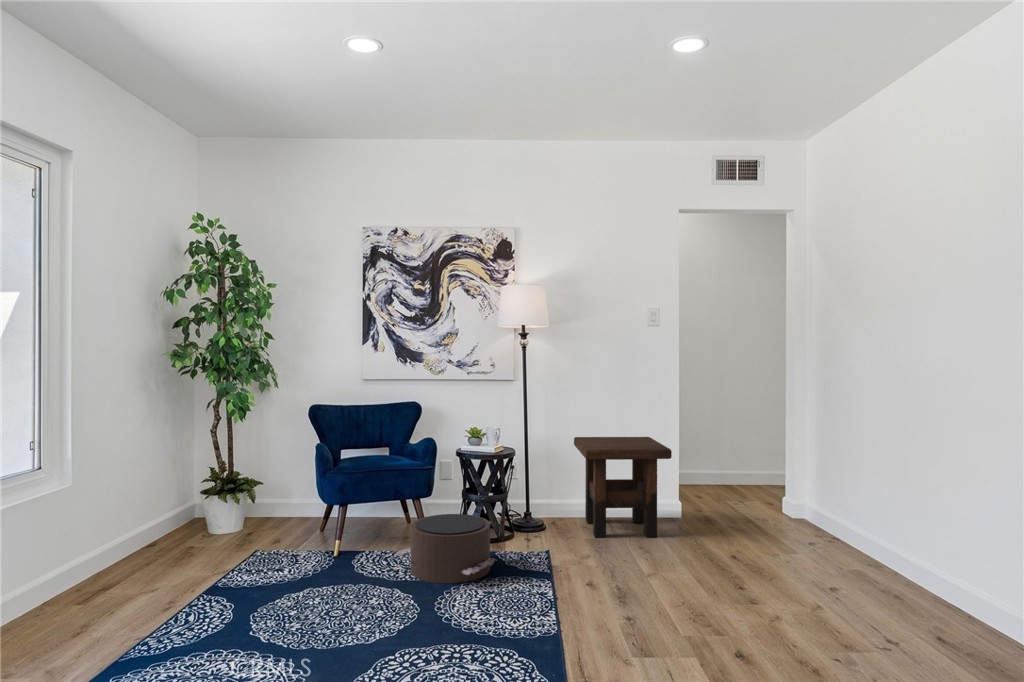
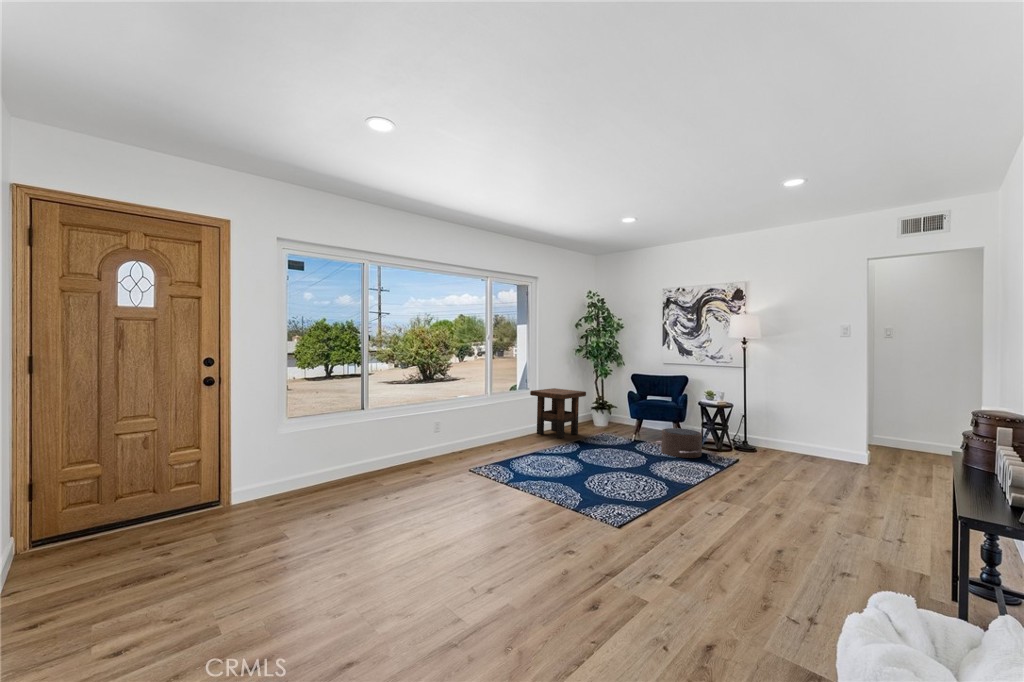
side table: present [574,437,672,538] -> present [530,388,586,438]

